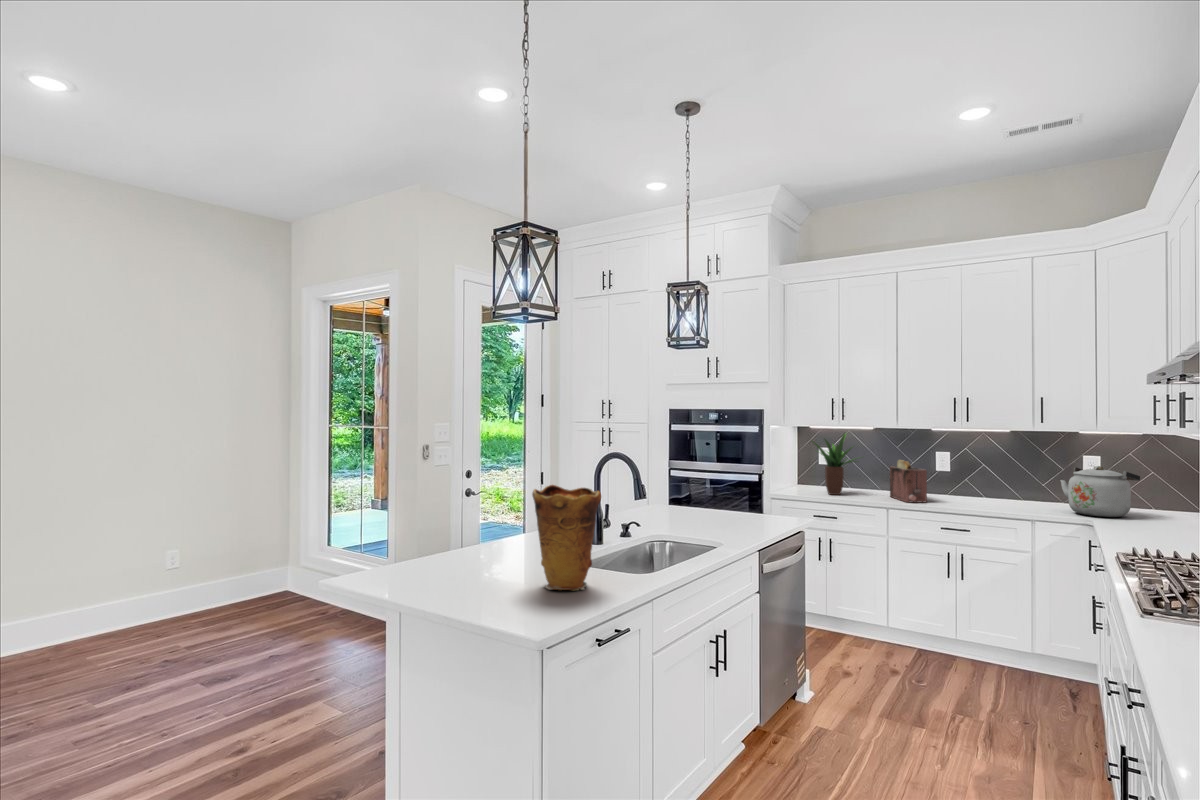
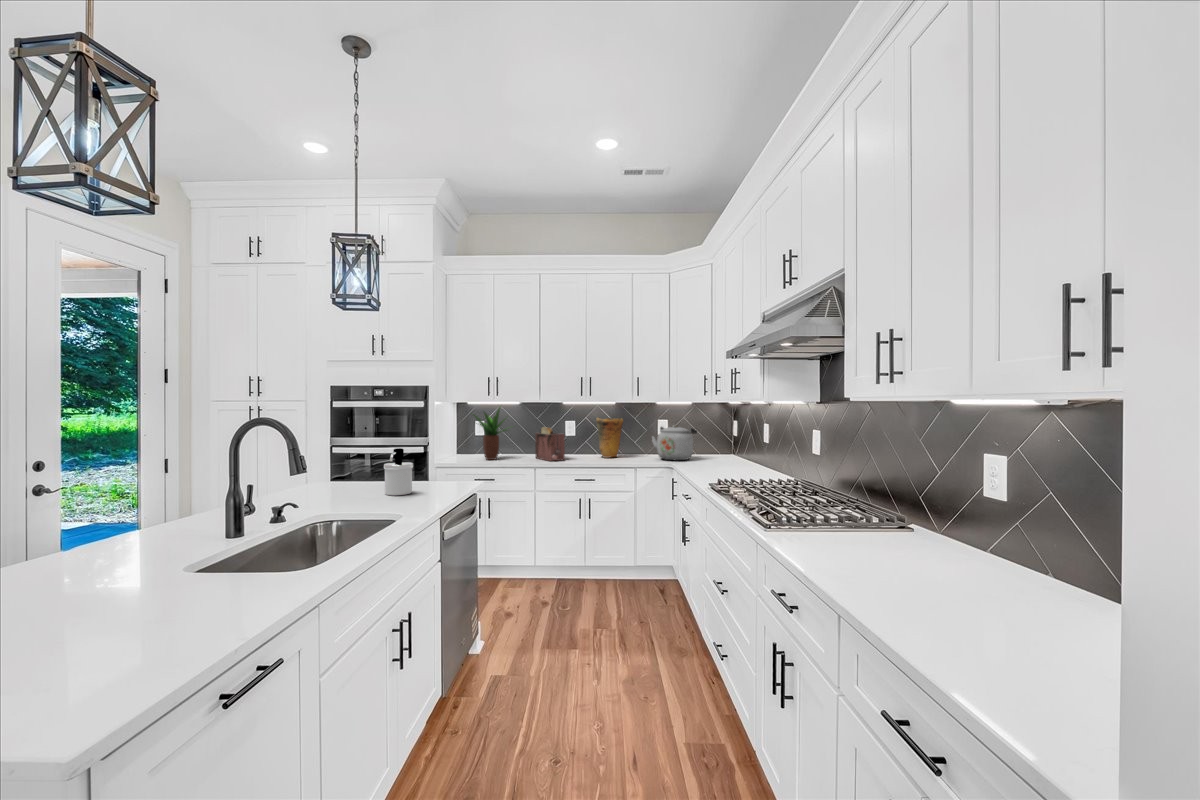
soap dispenser: none [711,479,738,524] -> present [384,448,413,495]
vase: present [532,485,601,590] -> present [596,418,623,458]

